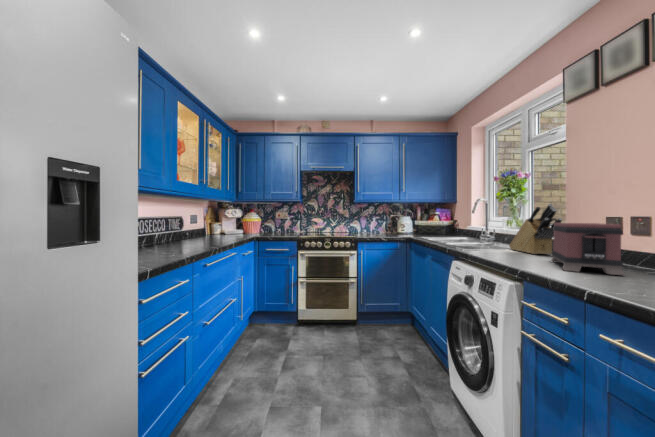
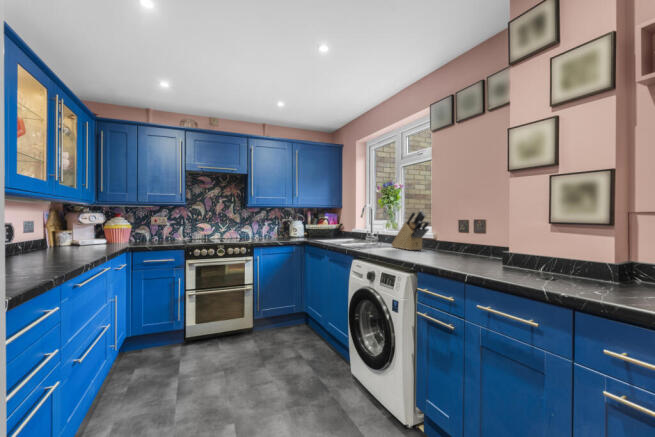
toaster: present [551,223,624,275] -> none [425,225,475,262]

